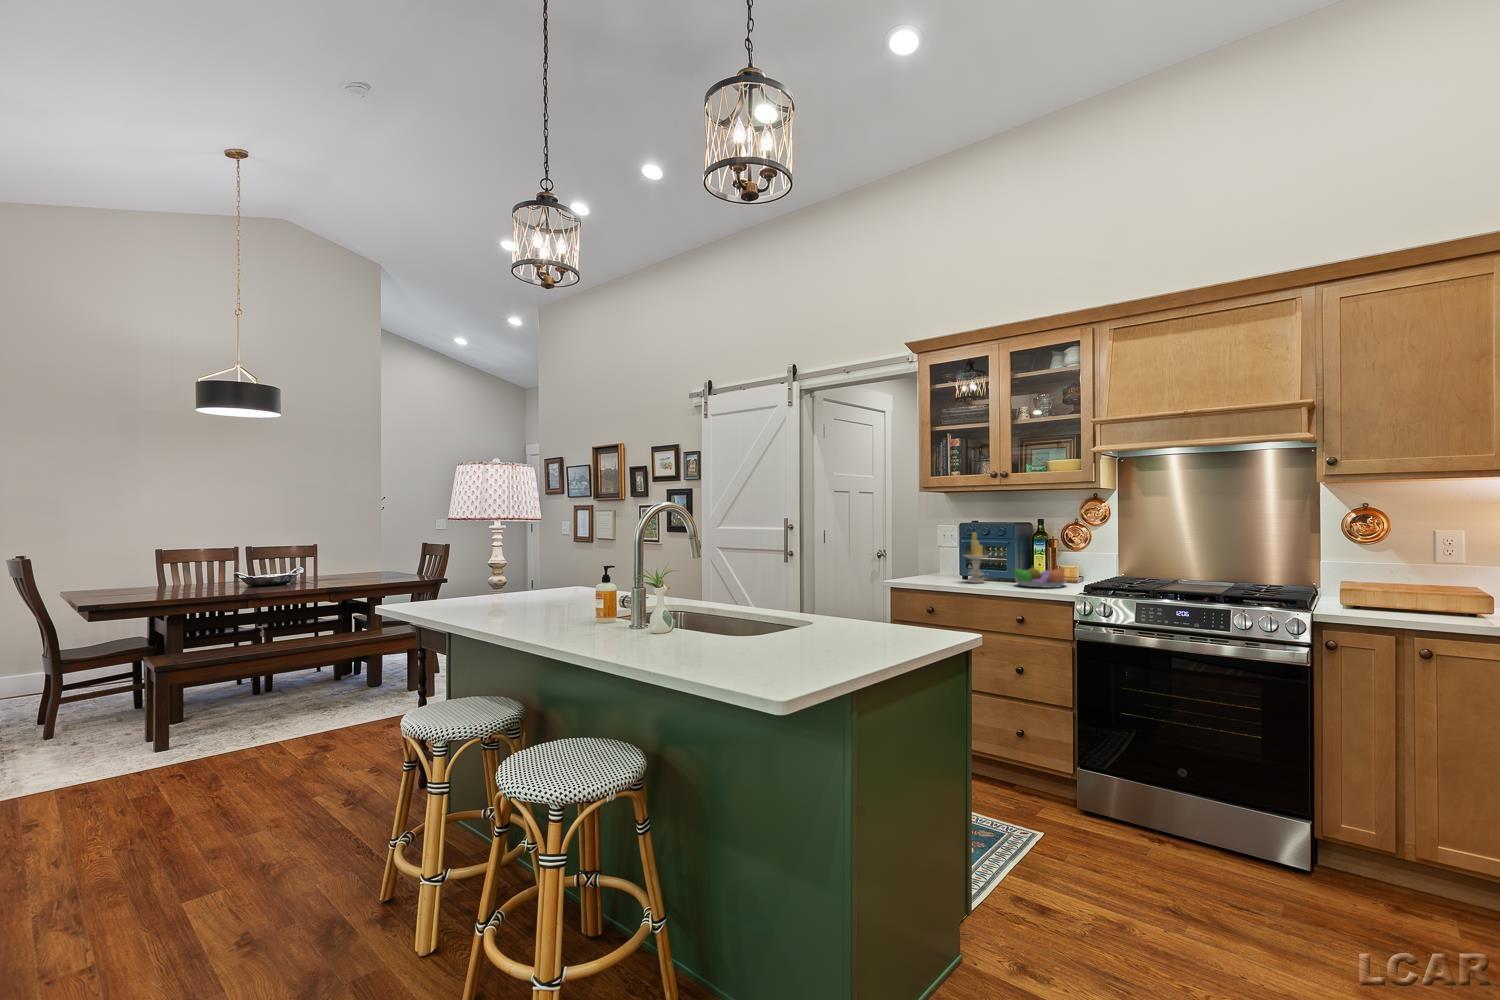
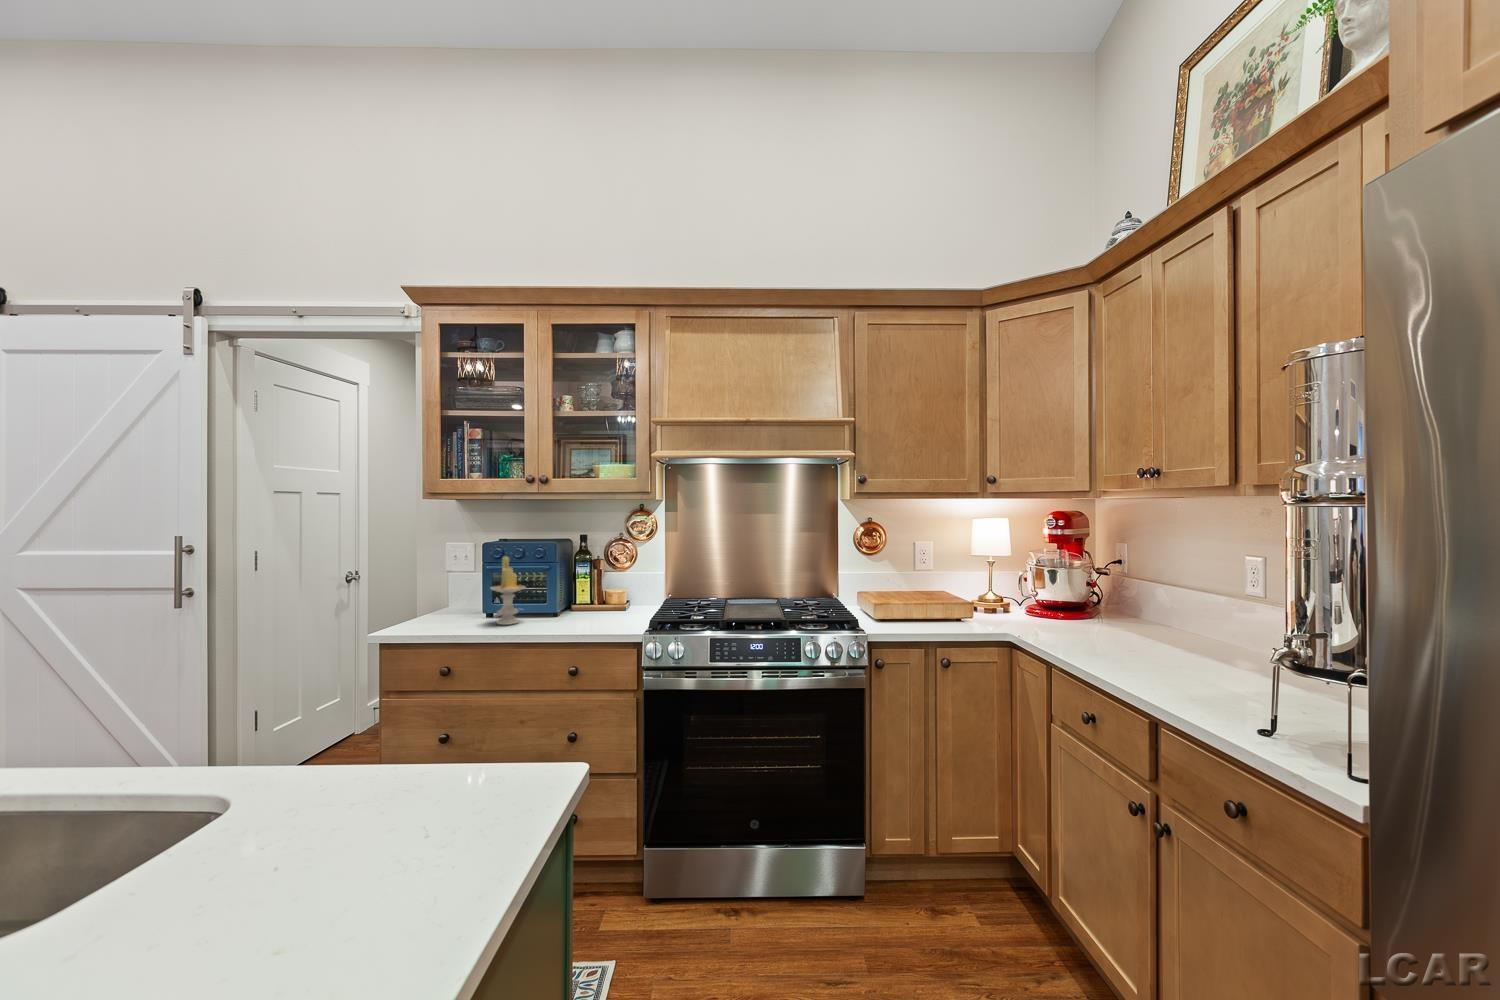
fruit bowl: present [1010,566,1066,588] -> none [554,595,623,626]

